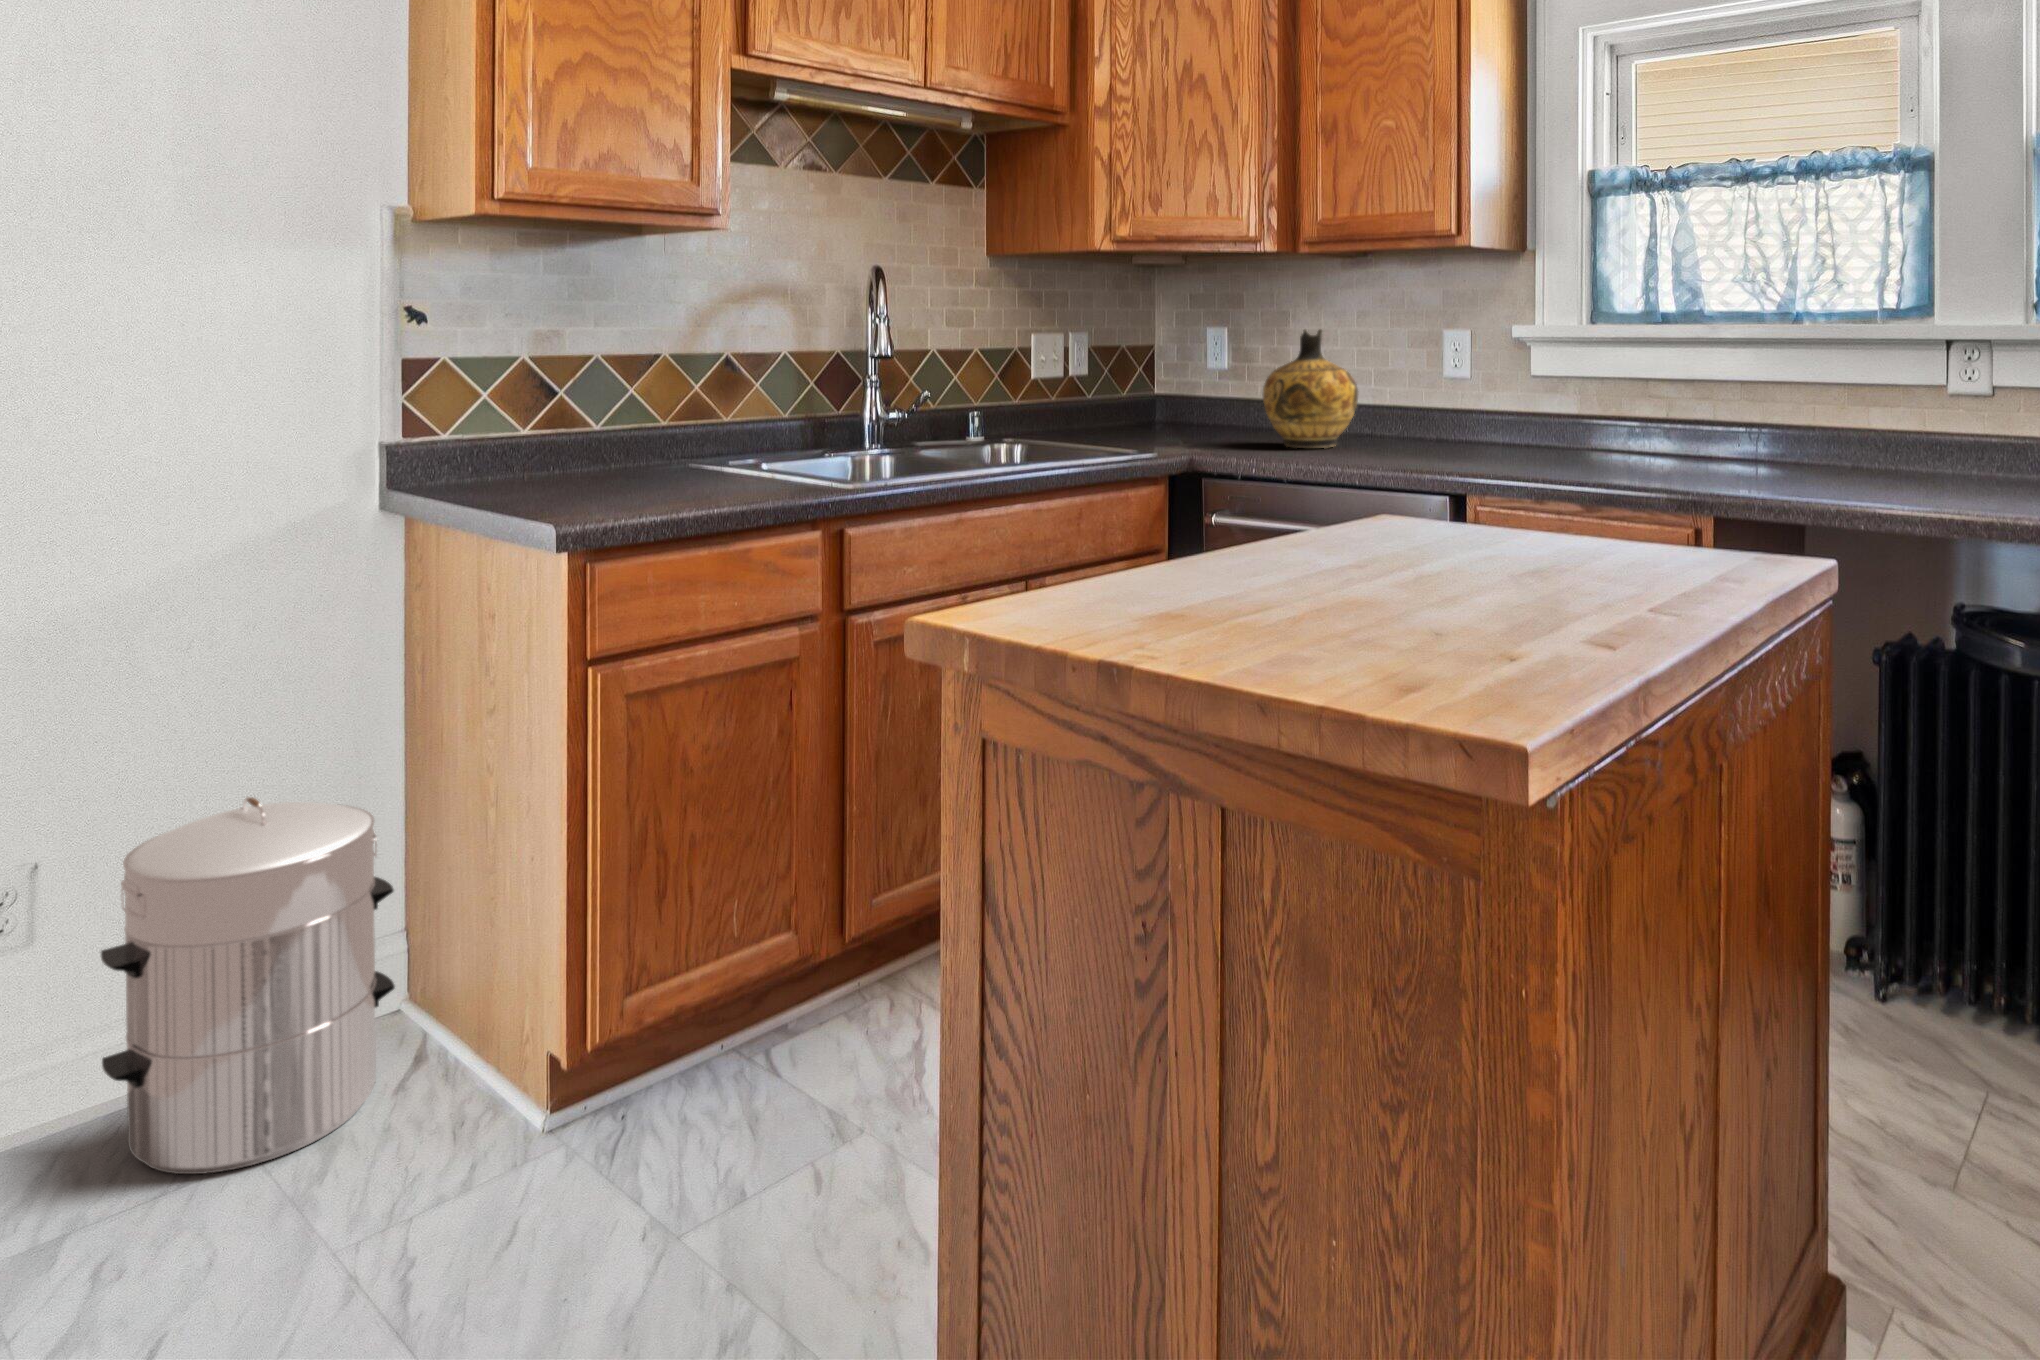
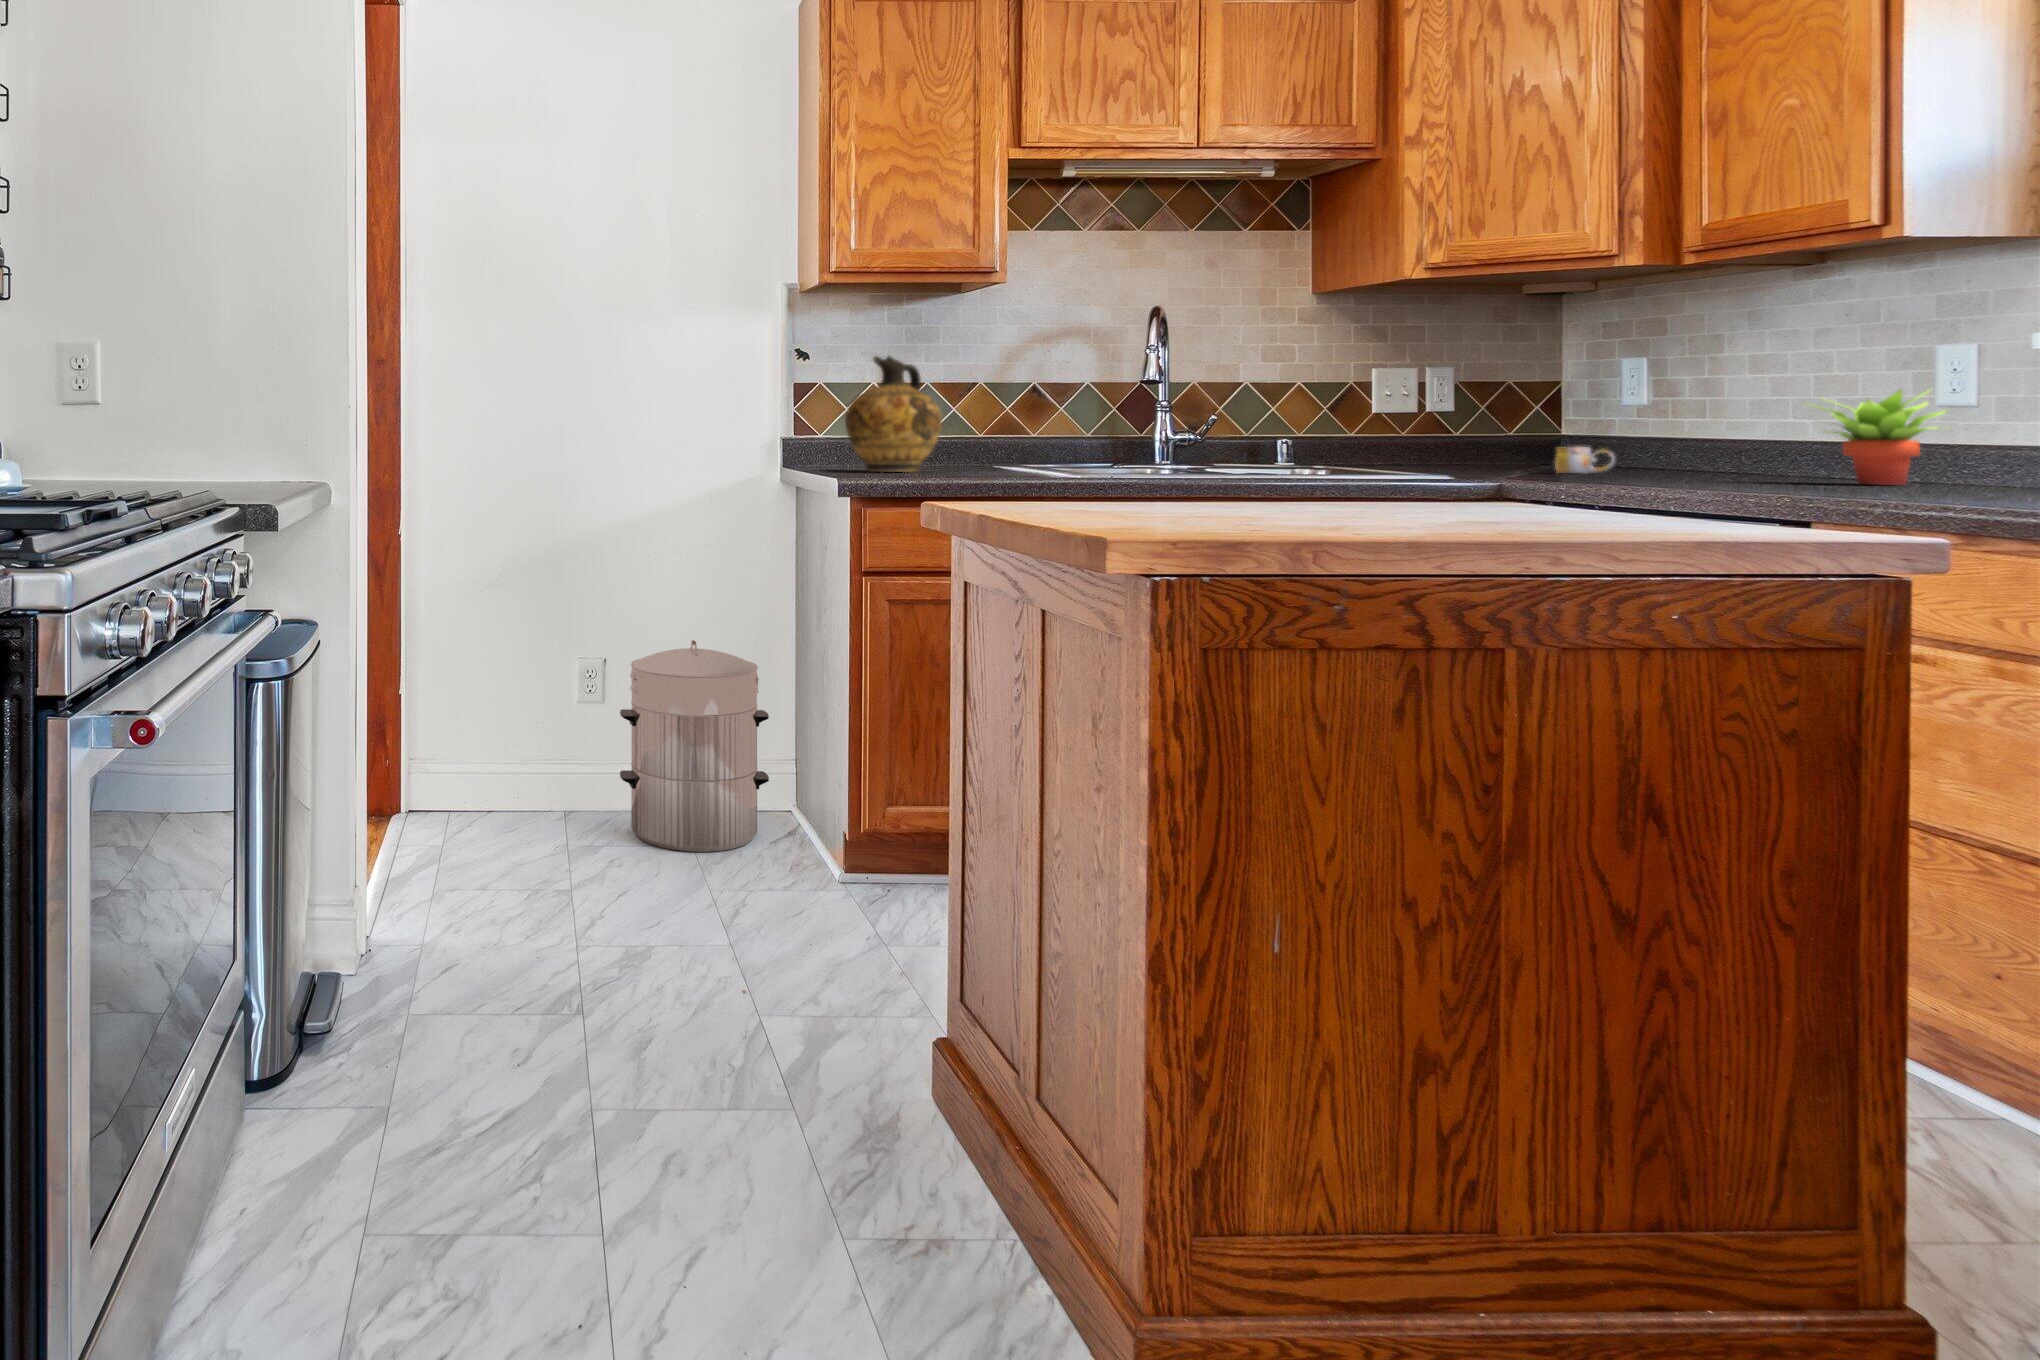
ceramic jug: present [1263,329,1358,448] -> present [845,356,942,472]
succulent plant: none [1401,374,1483,455] -> present [1806,388,1949,485]
mug: none [1189,415,1233,440] -> present [1555,447,1615,473]

